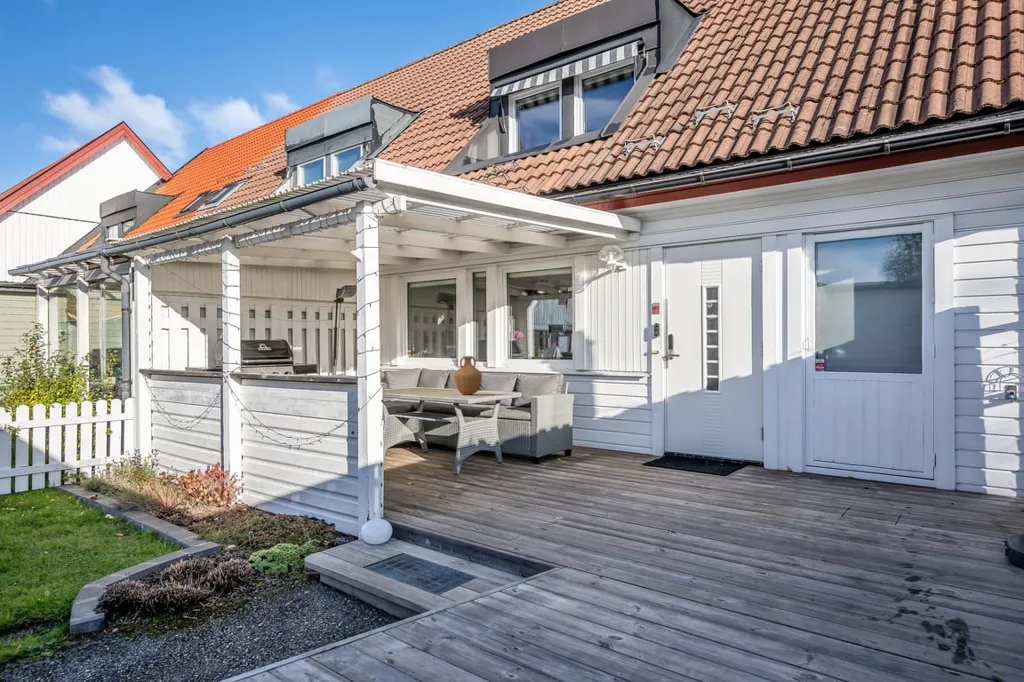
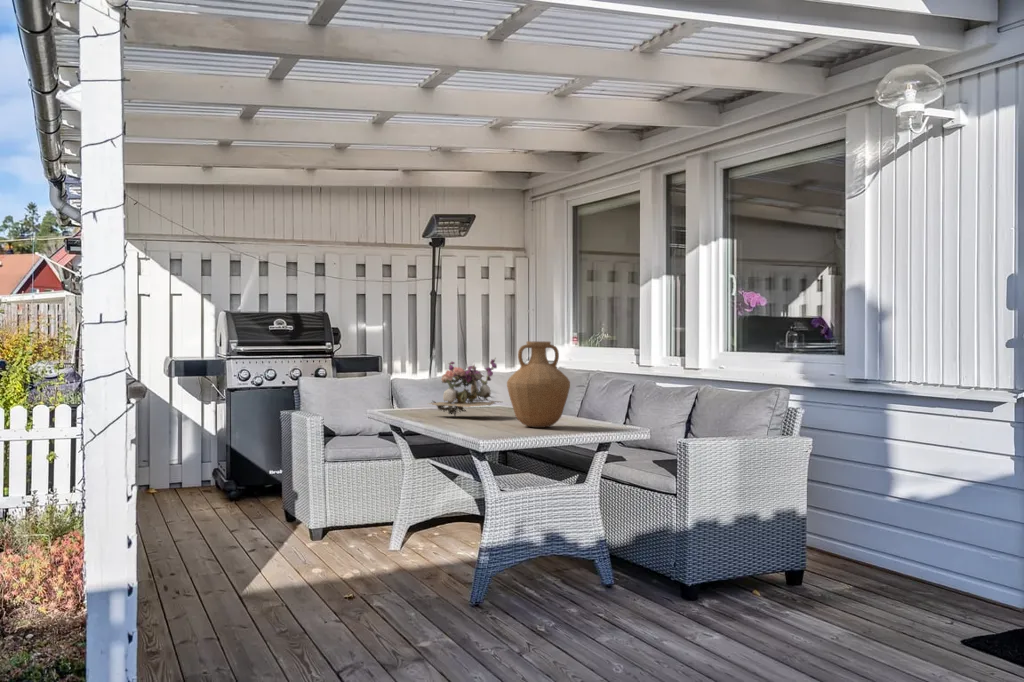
flower arrangement: none [402,364,436,393] -> present [429,359,501,416]

